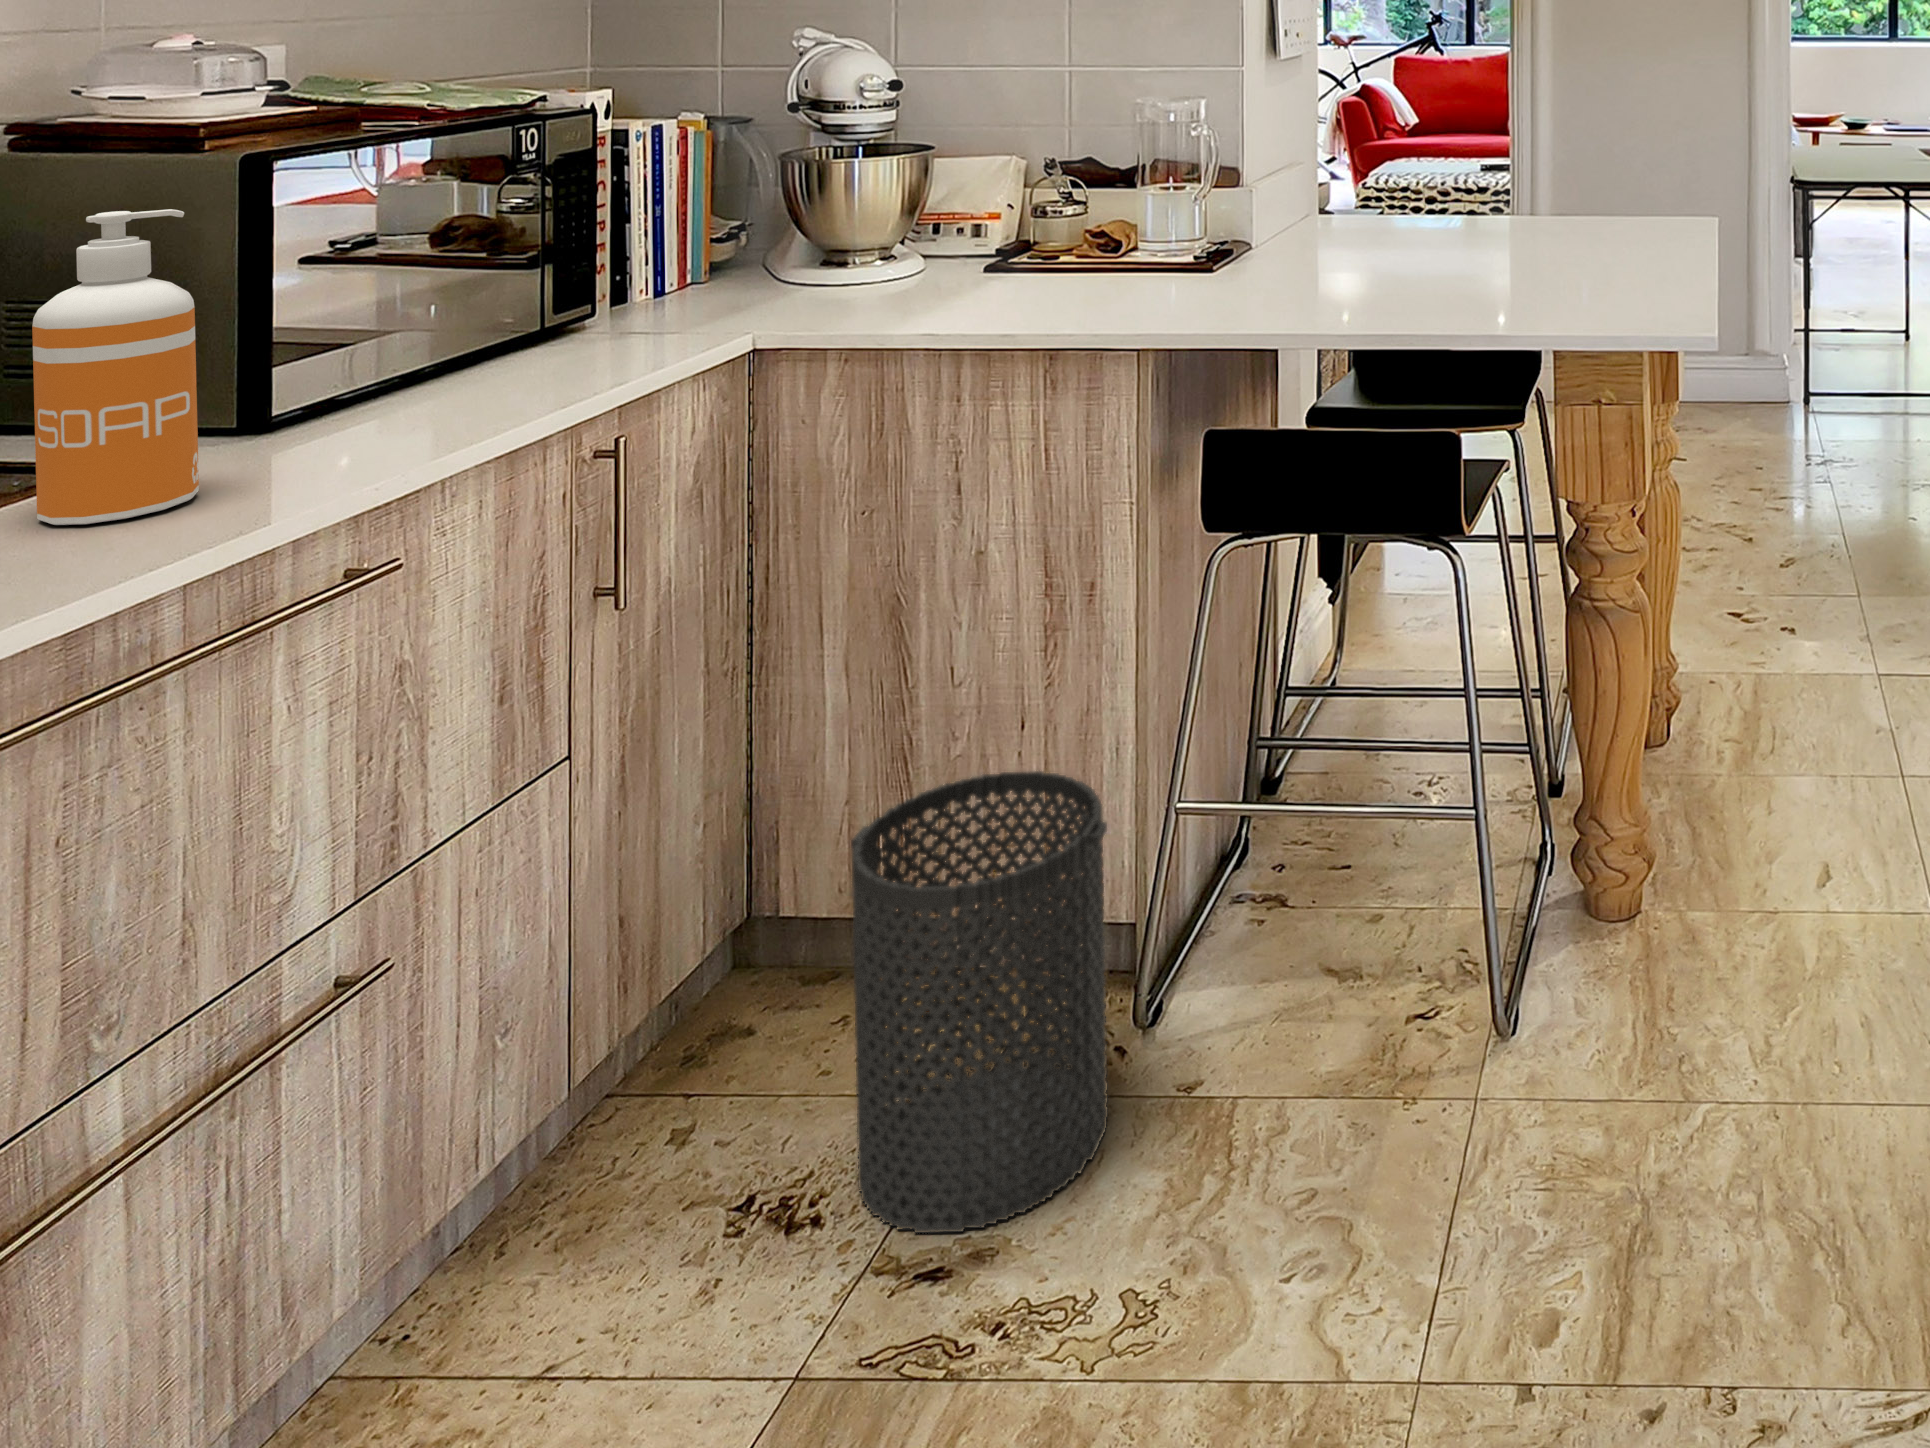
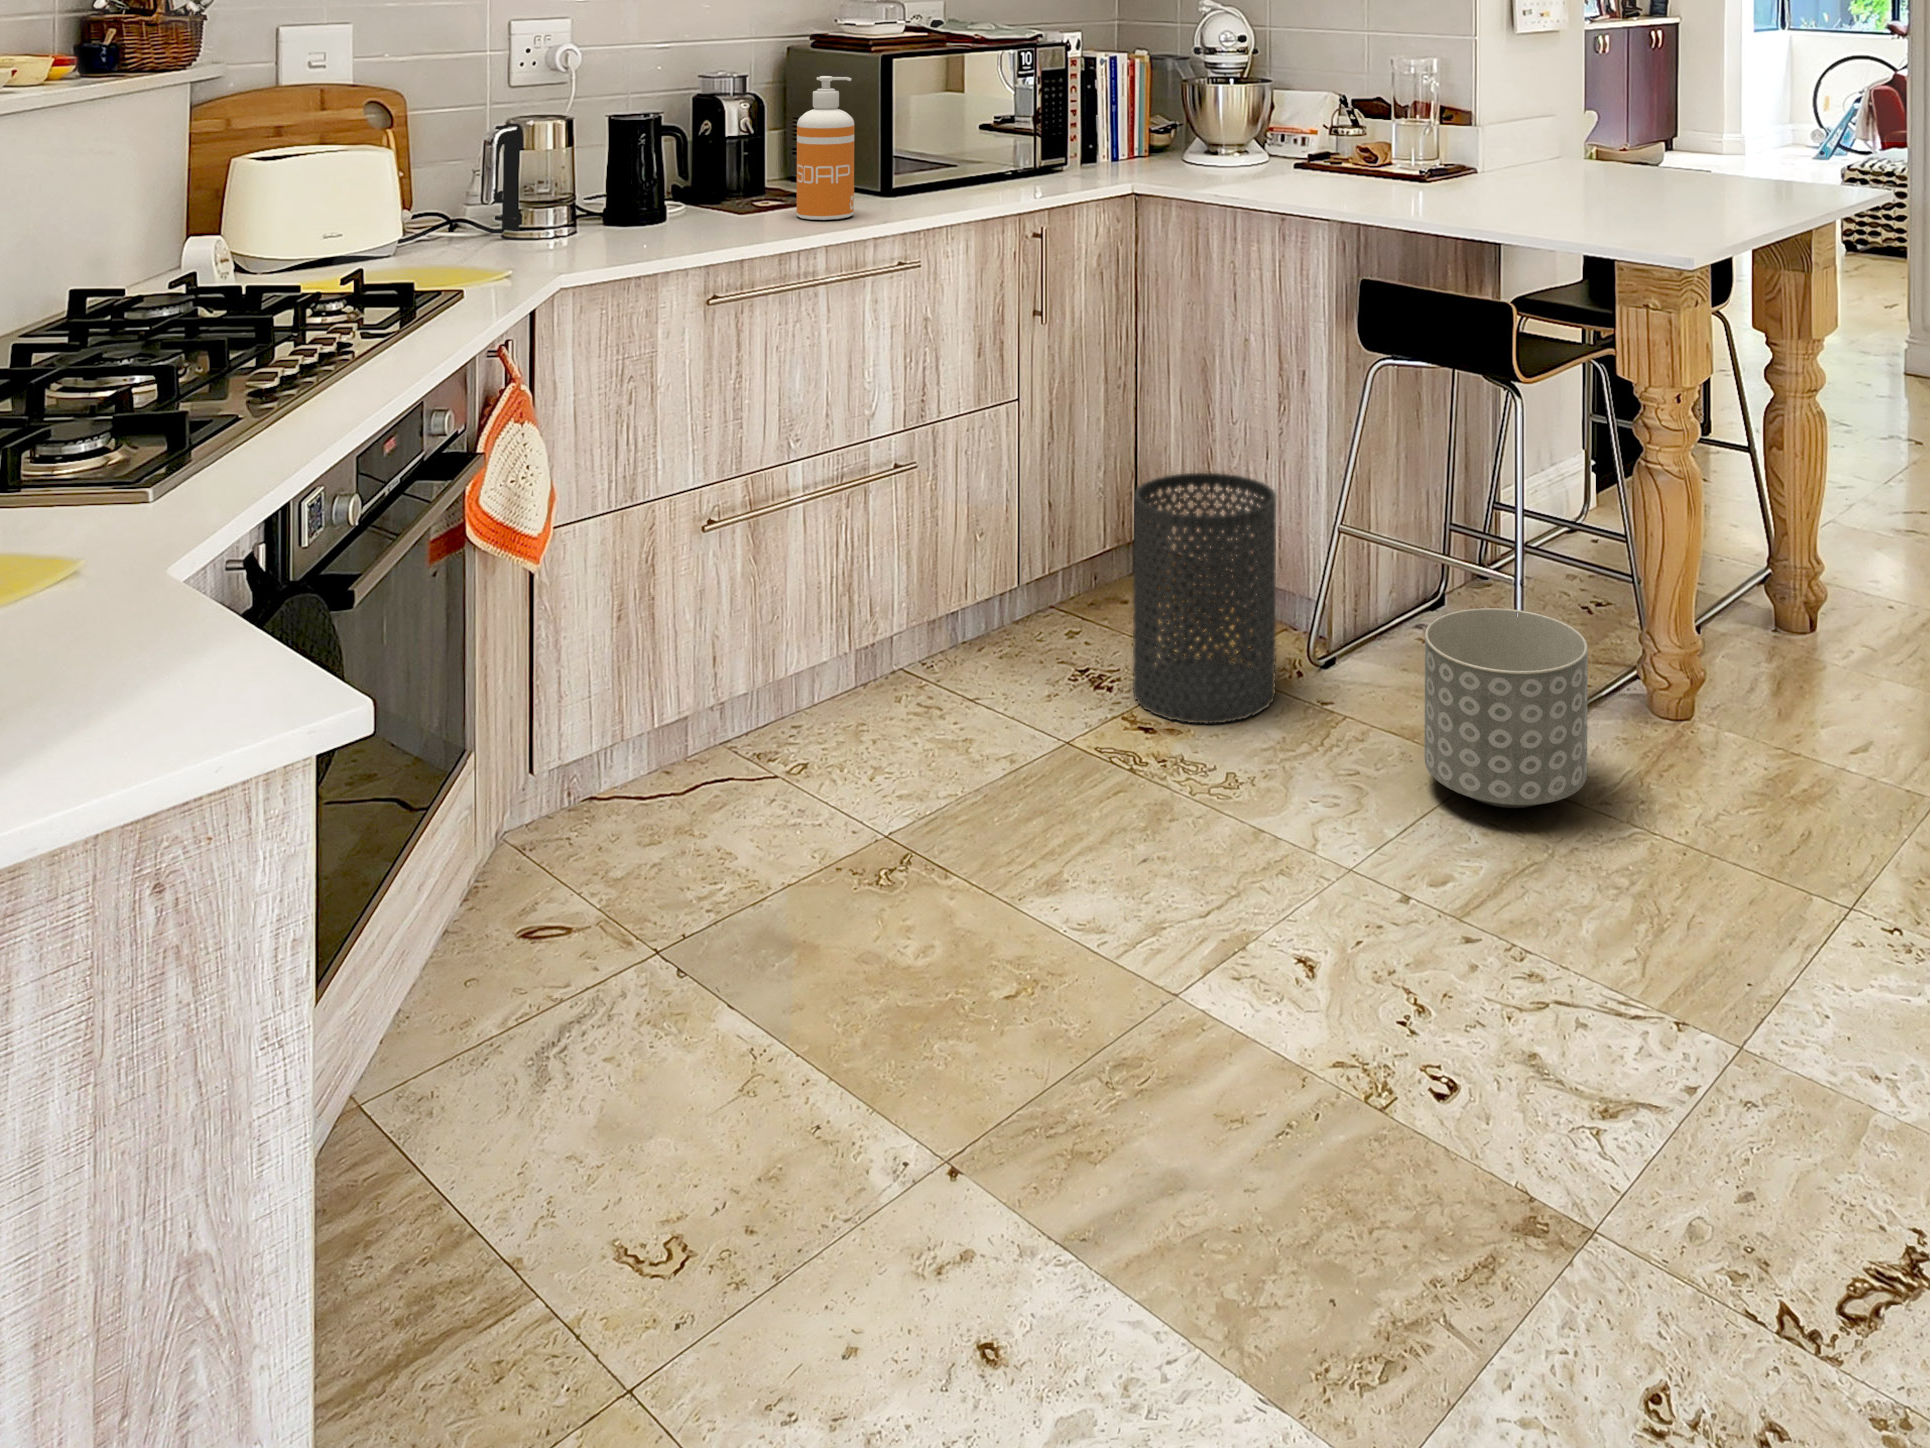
planter: none [1399,856,1631,1180] -> present [1424,608,1588,808]

